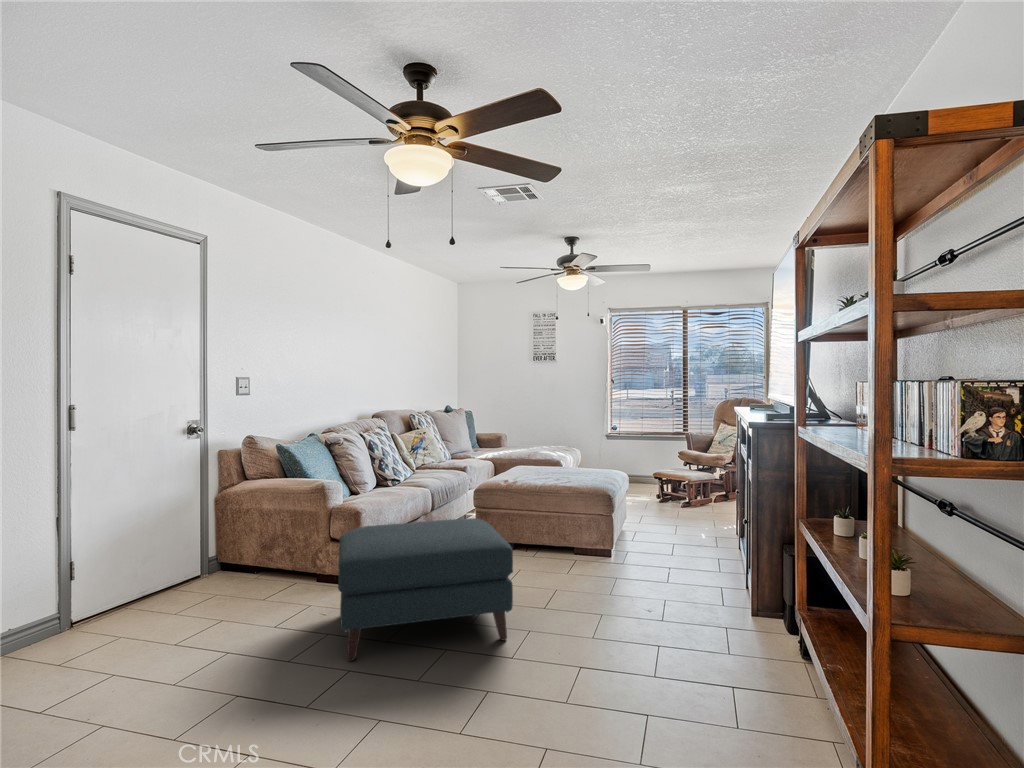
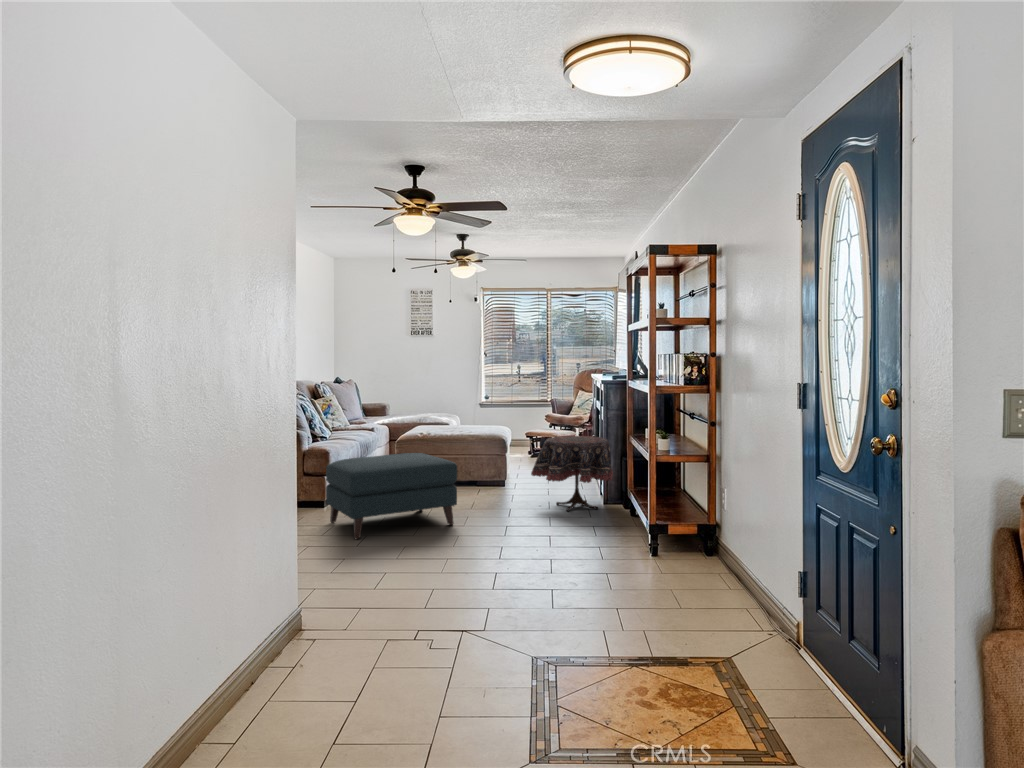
side table: none [637,502,767,626] -> present [531,436,613,511]

